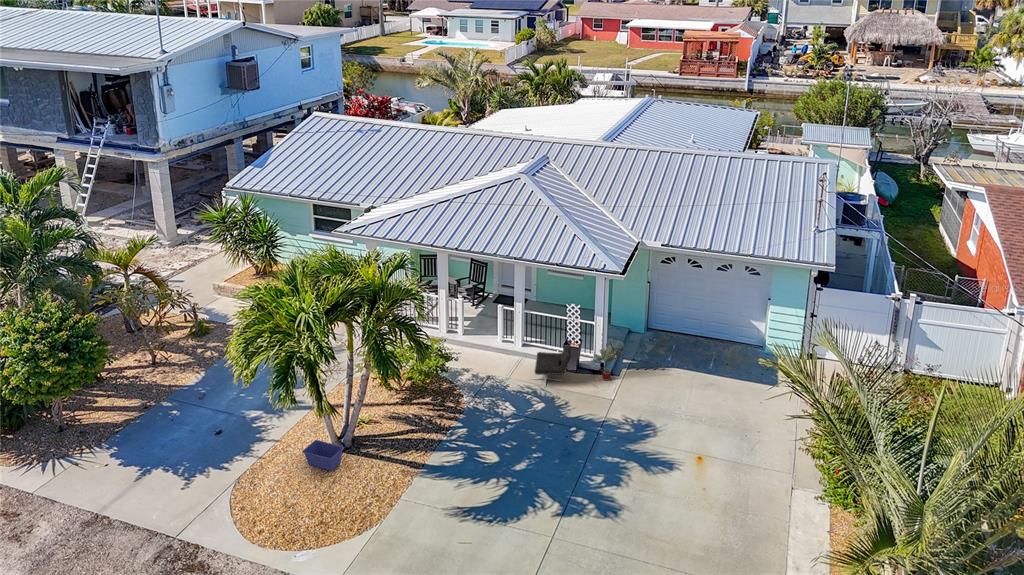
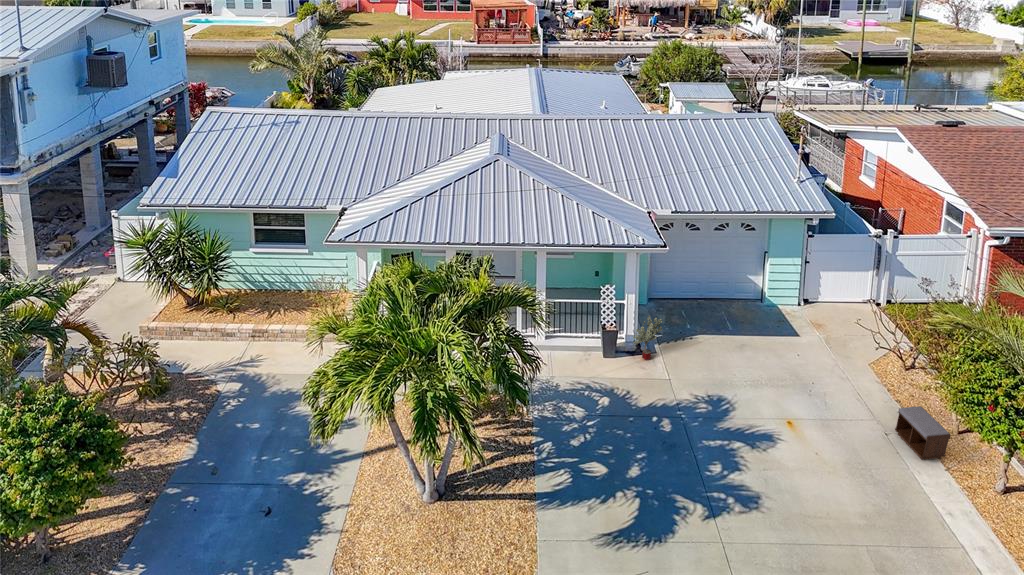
lounge chair: present [531,346,571,387] -> none [571,331,618,380]
storage bin: present [302,440,344,471] -> none [400,494,446,527]
bench: none [794,461,830,516] -> present [895,406,951,460]

